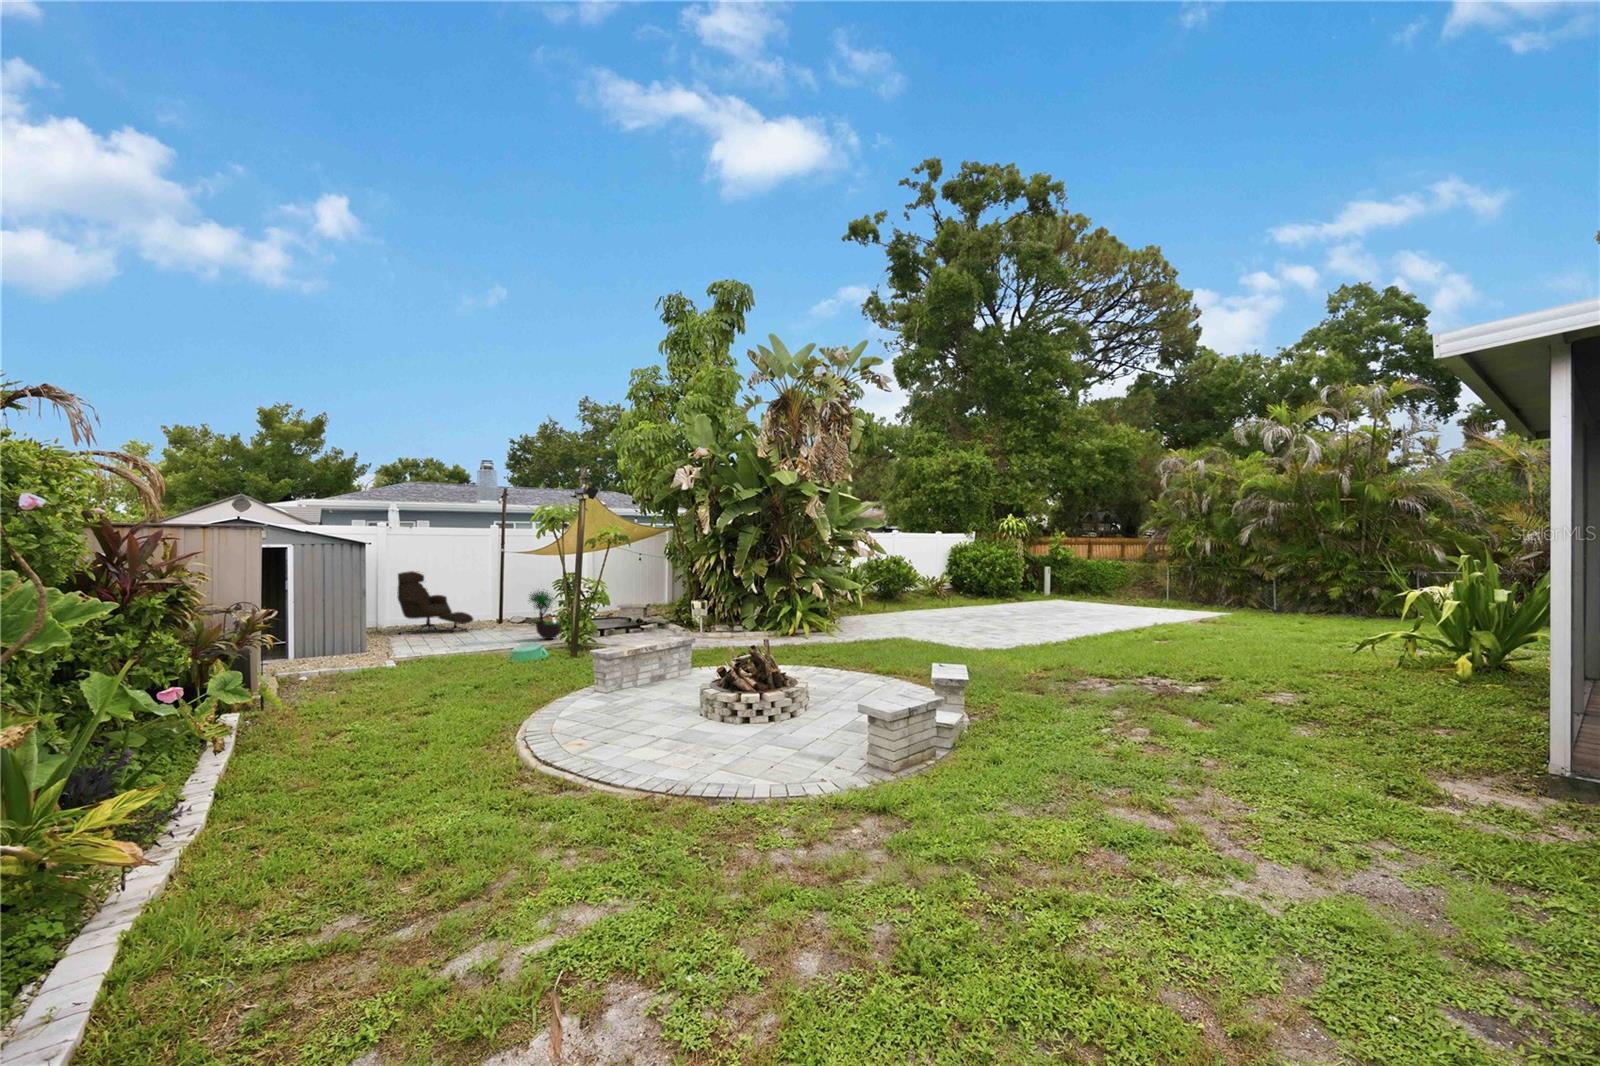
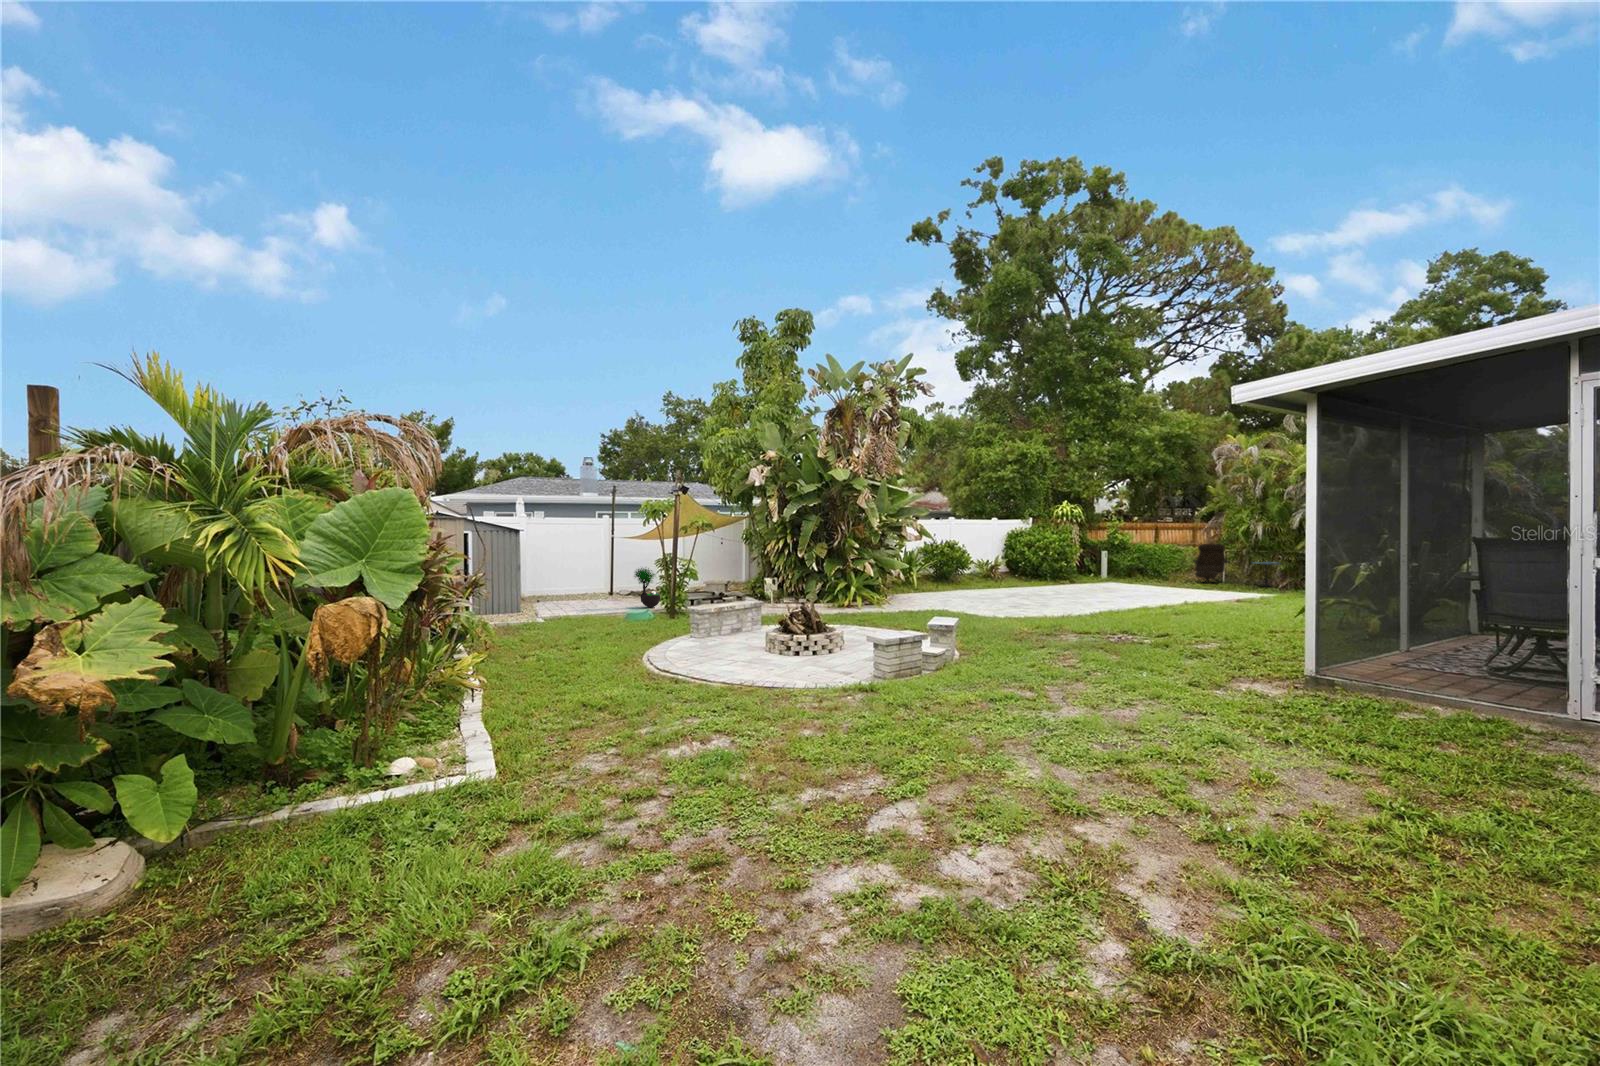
lounge chair: present [397,571,473,633] -> present [1193,544,1228,582]
side table: none [1201,580,1234,606] -> present [1252,562,1281,587]

